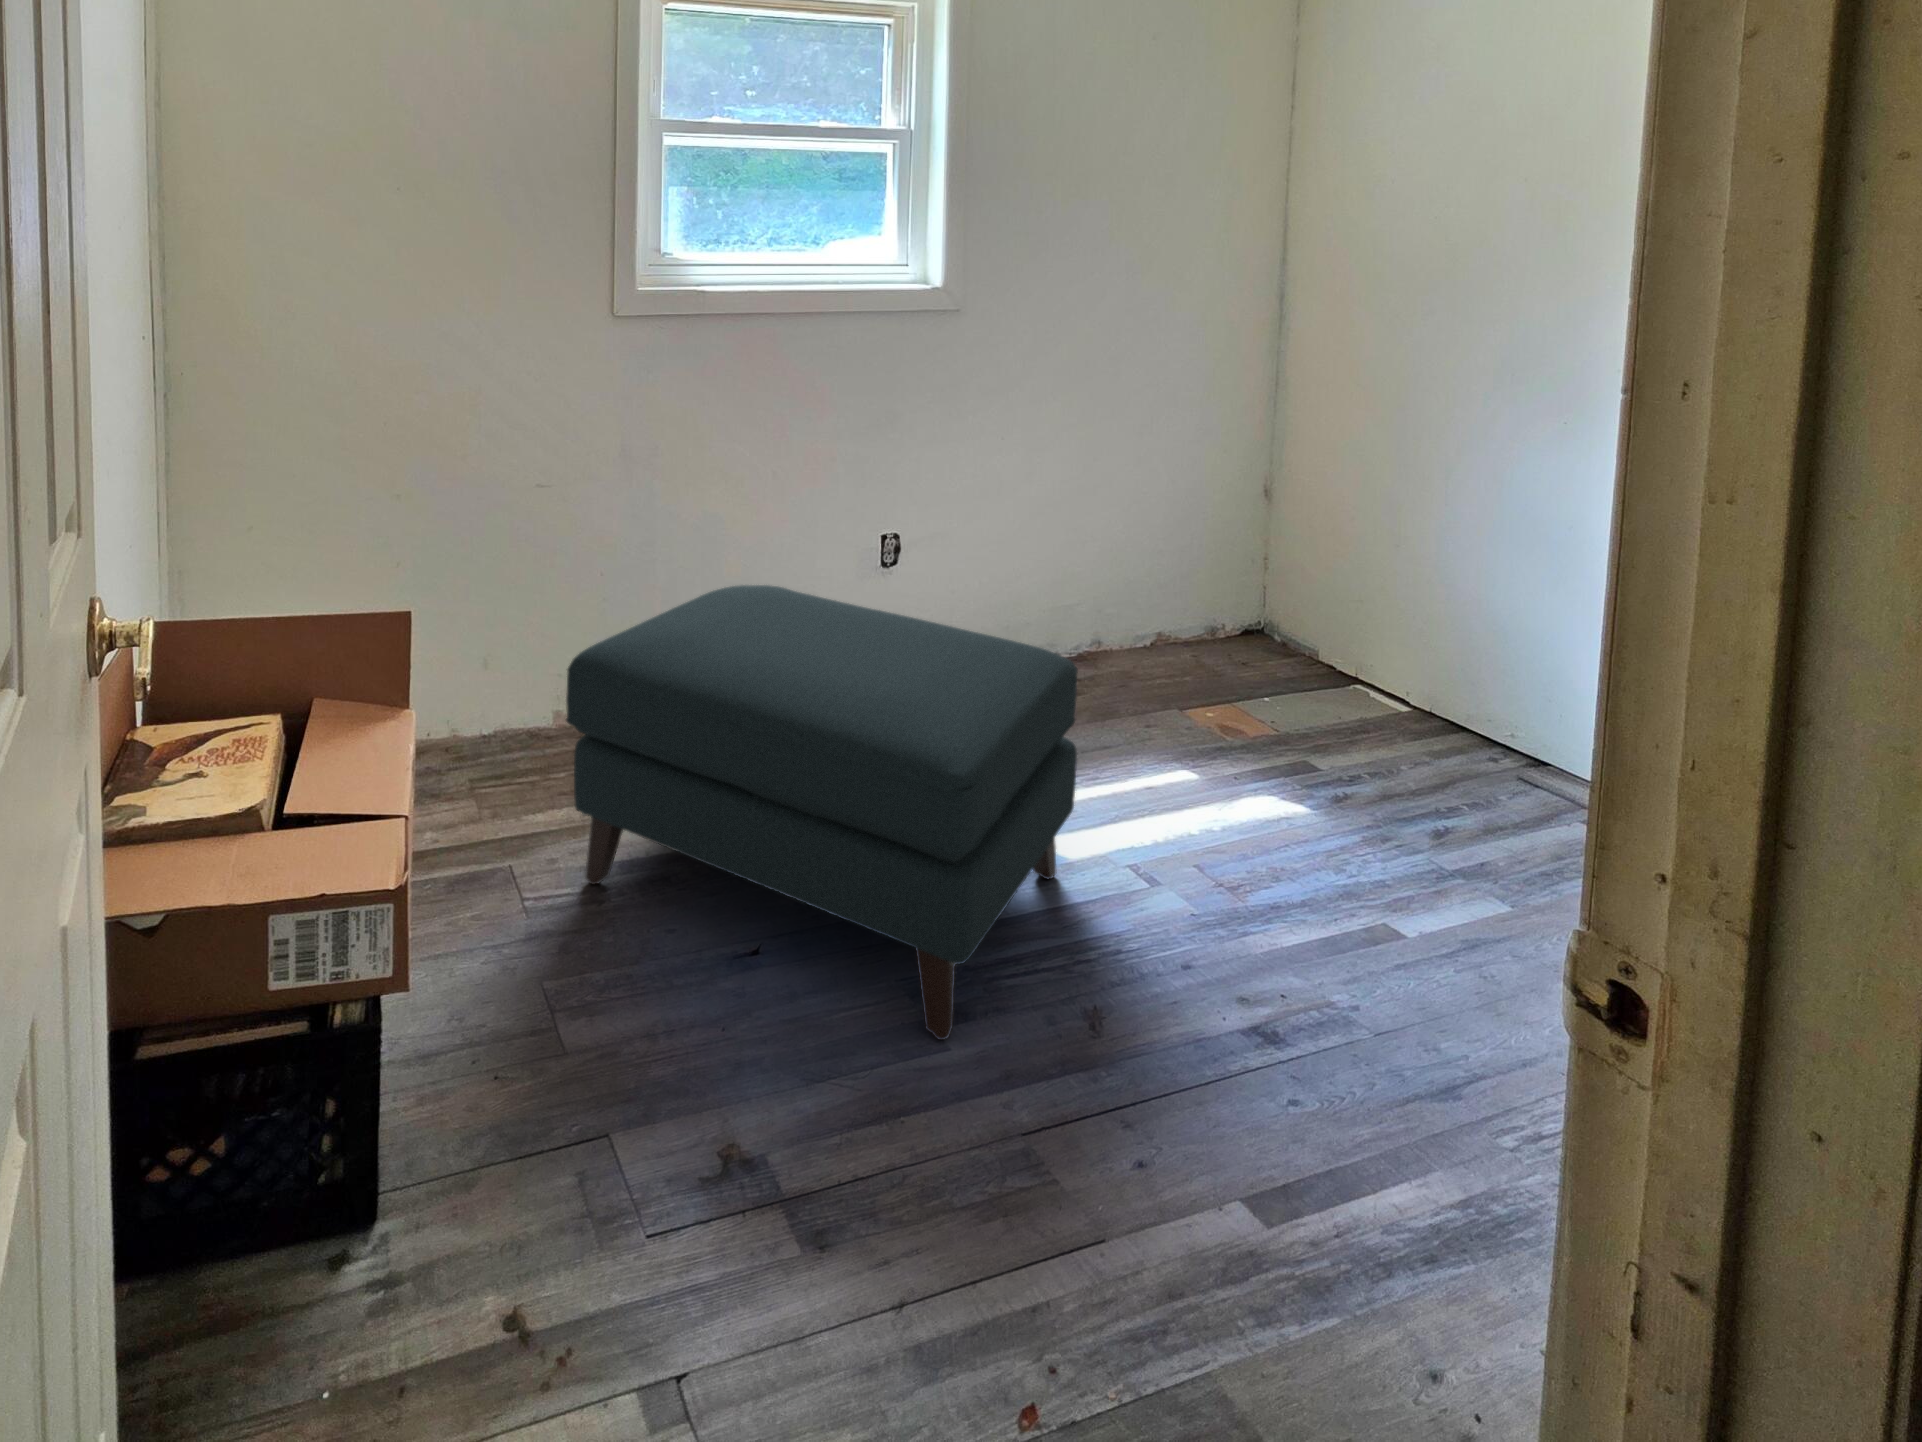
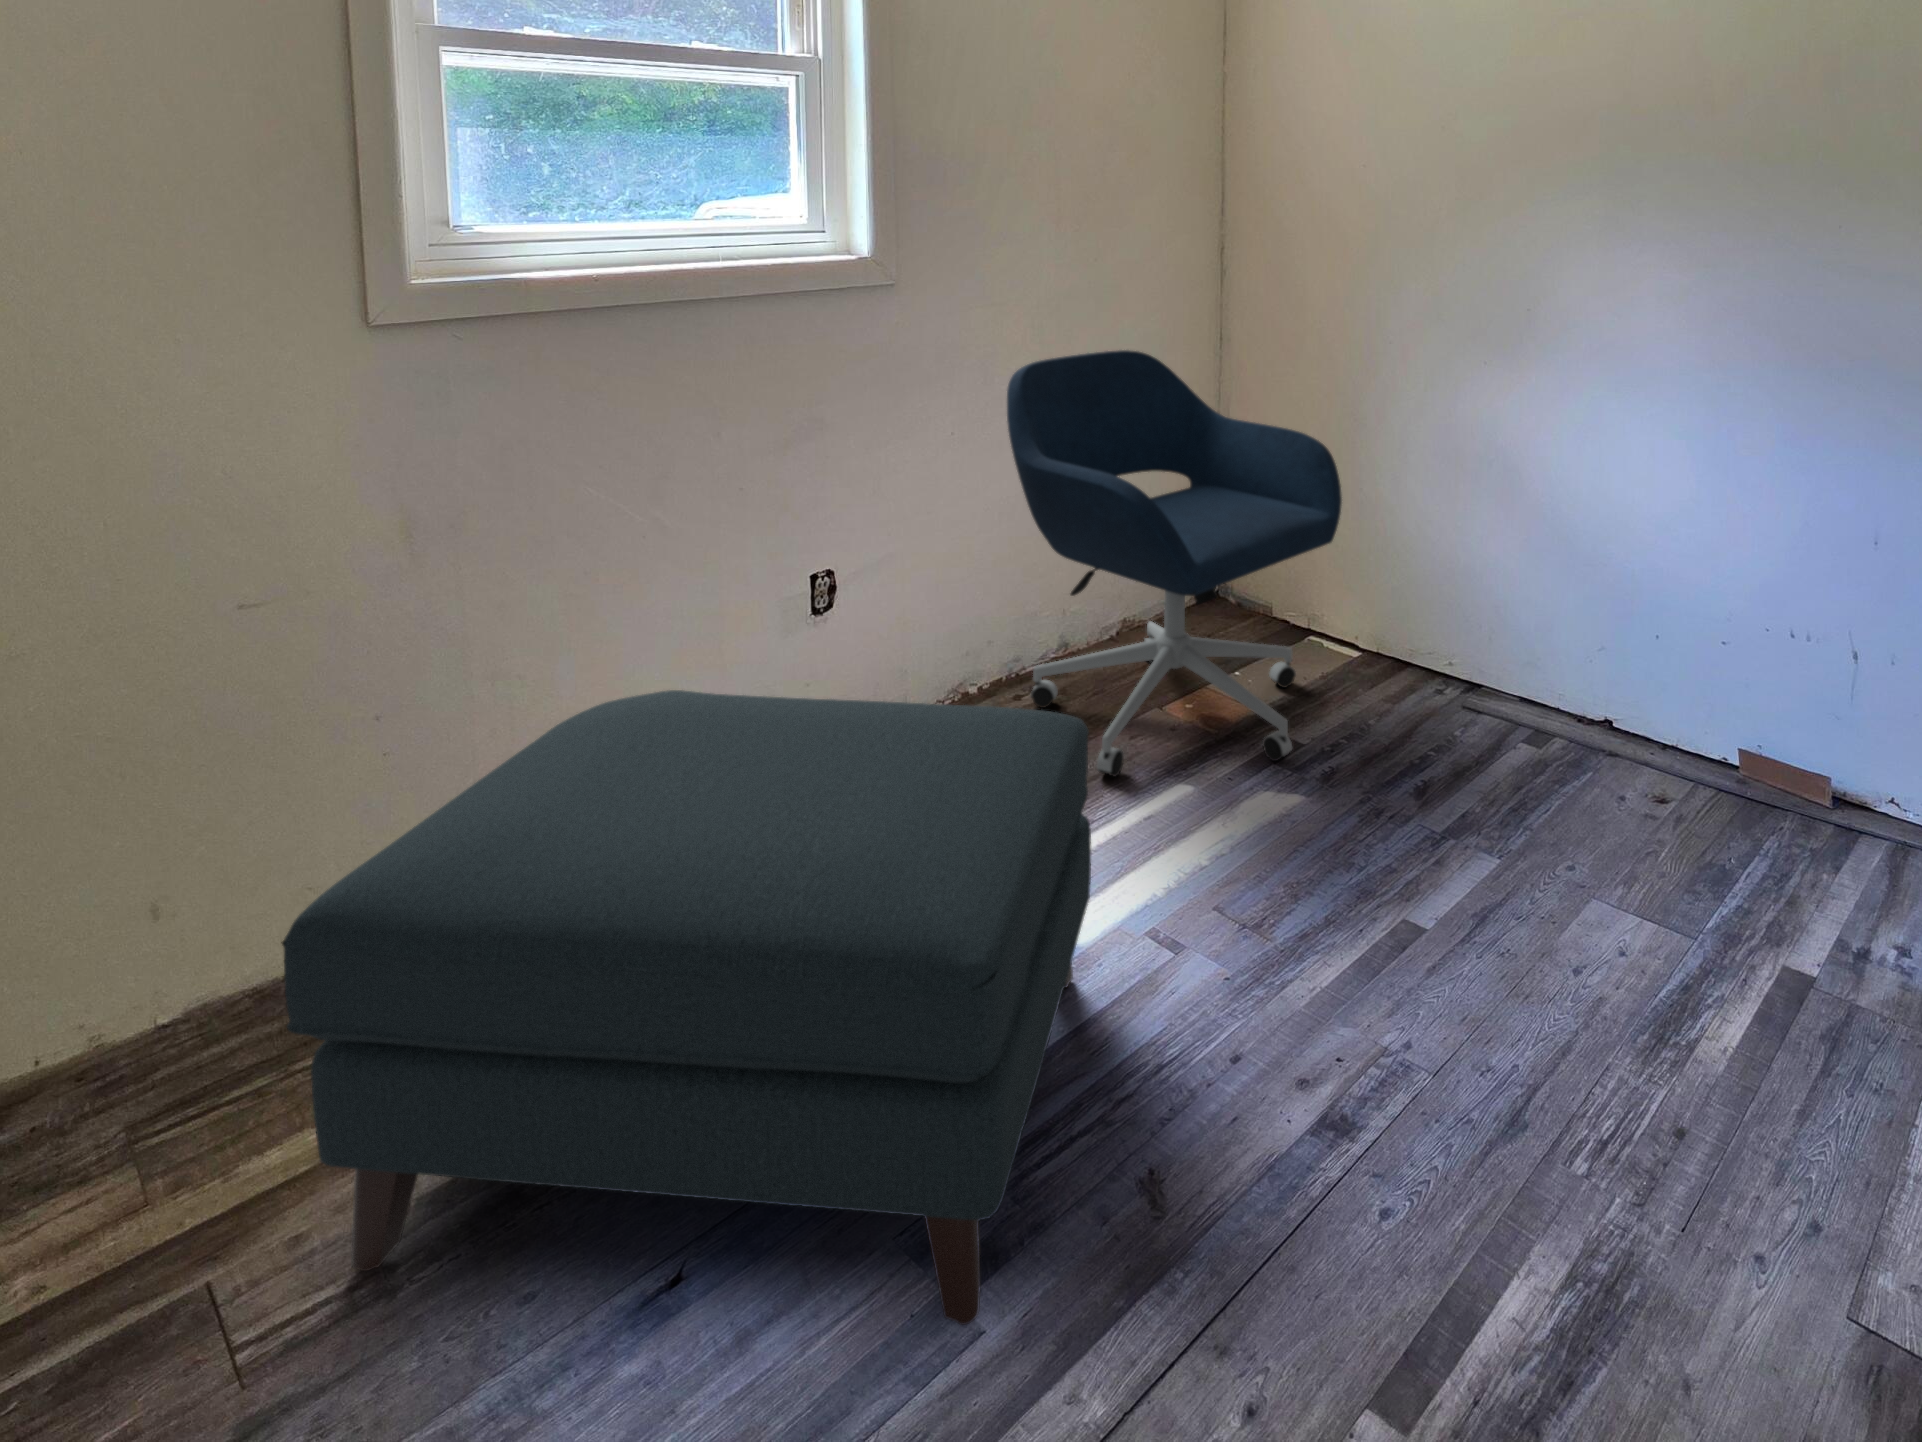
office chair: none [1047,379,1381,774] -> present [1007,350,1342,777]

